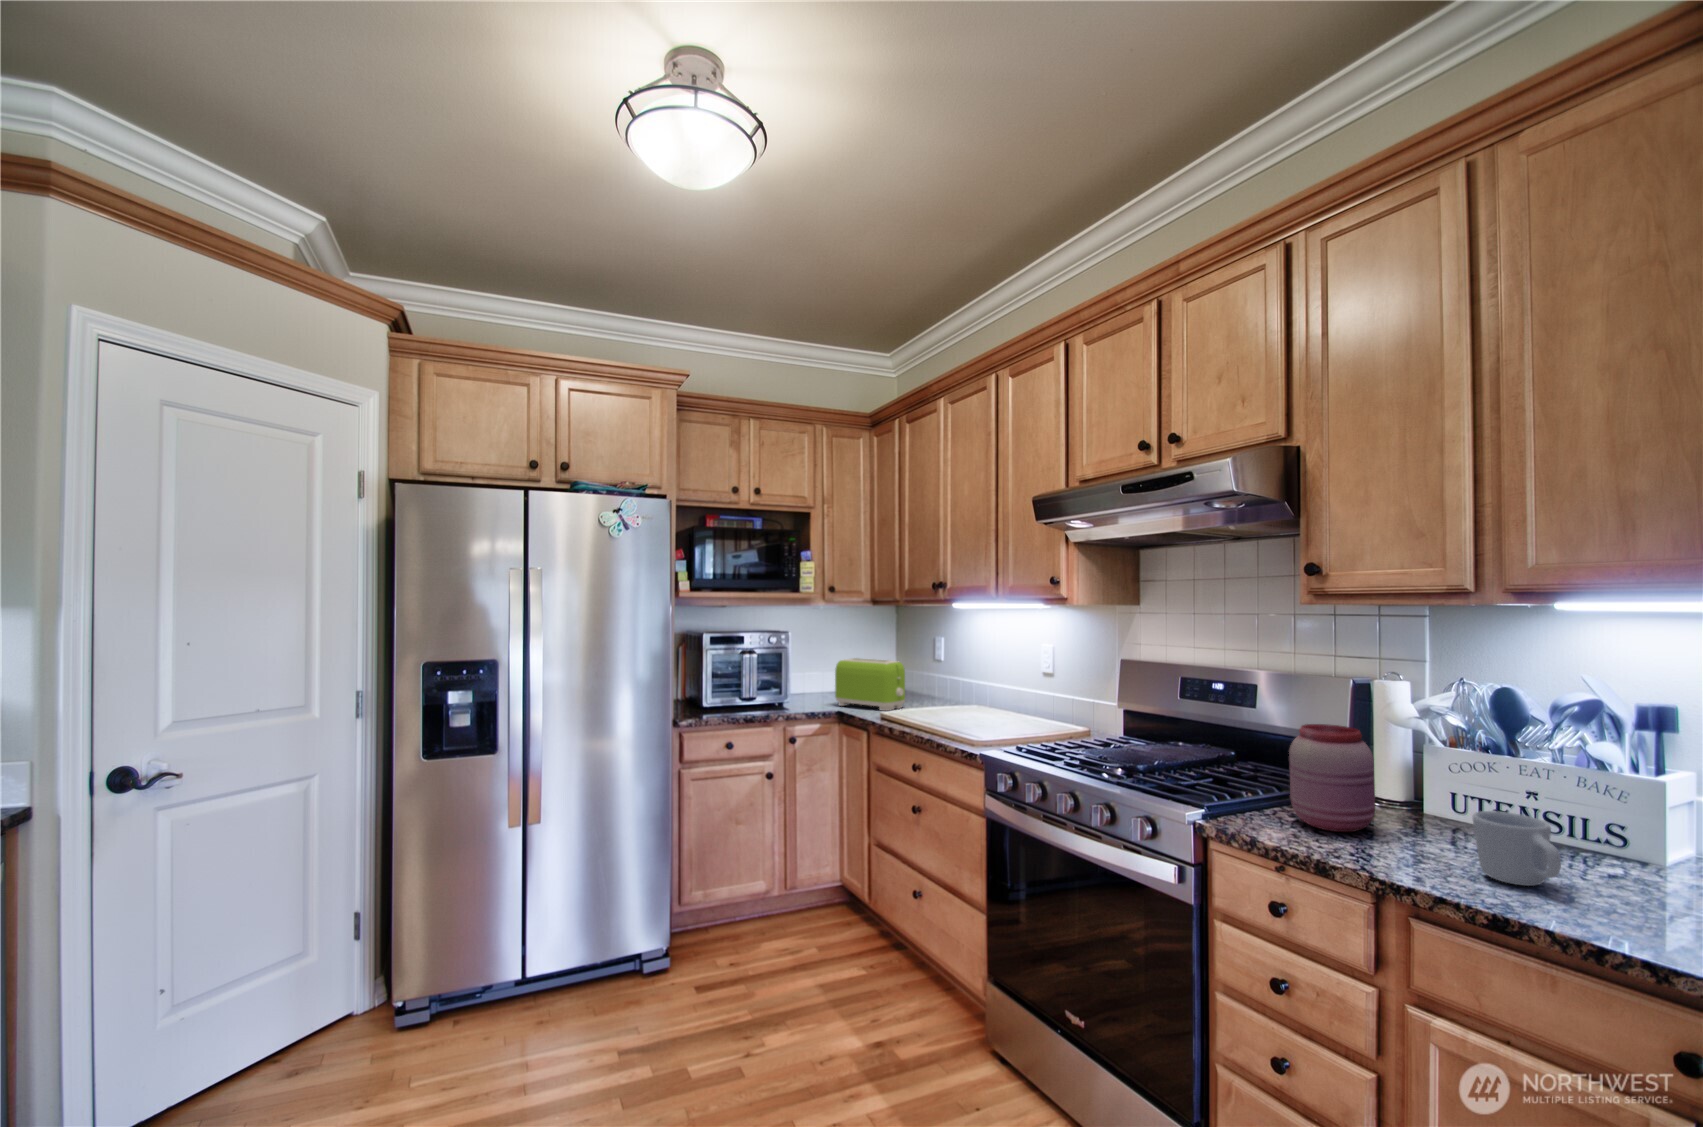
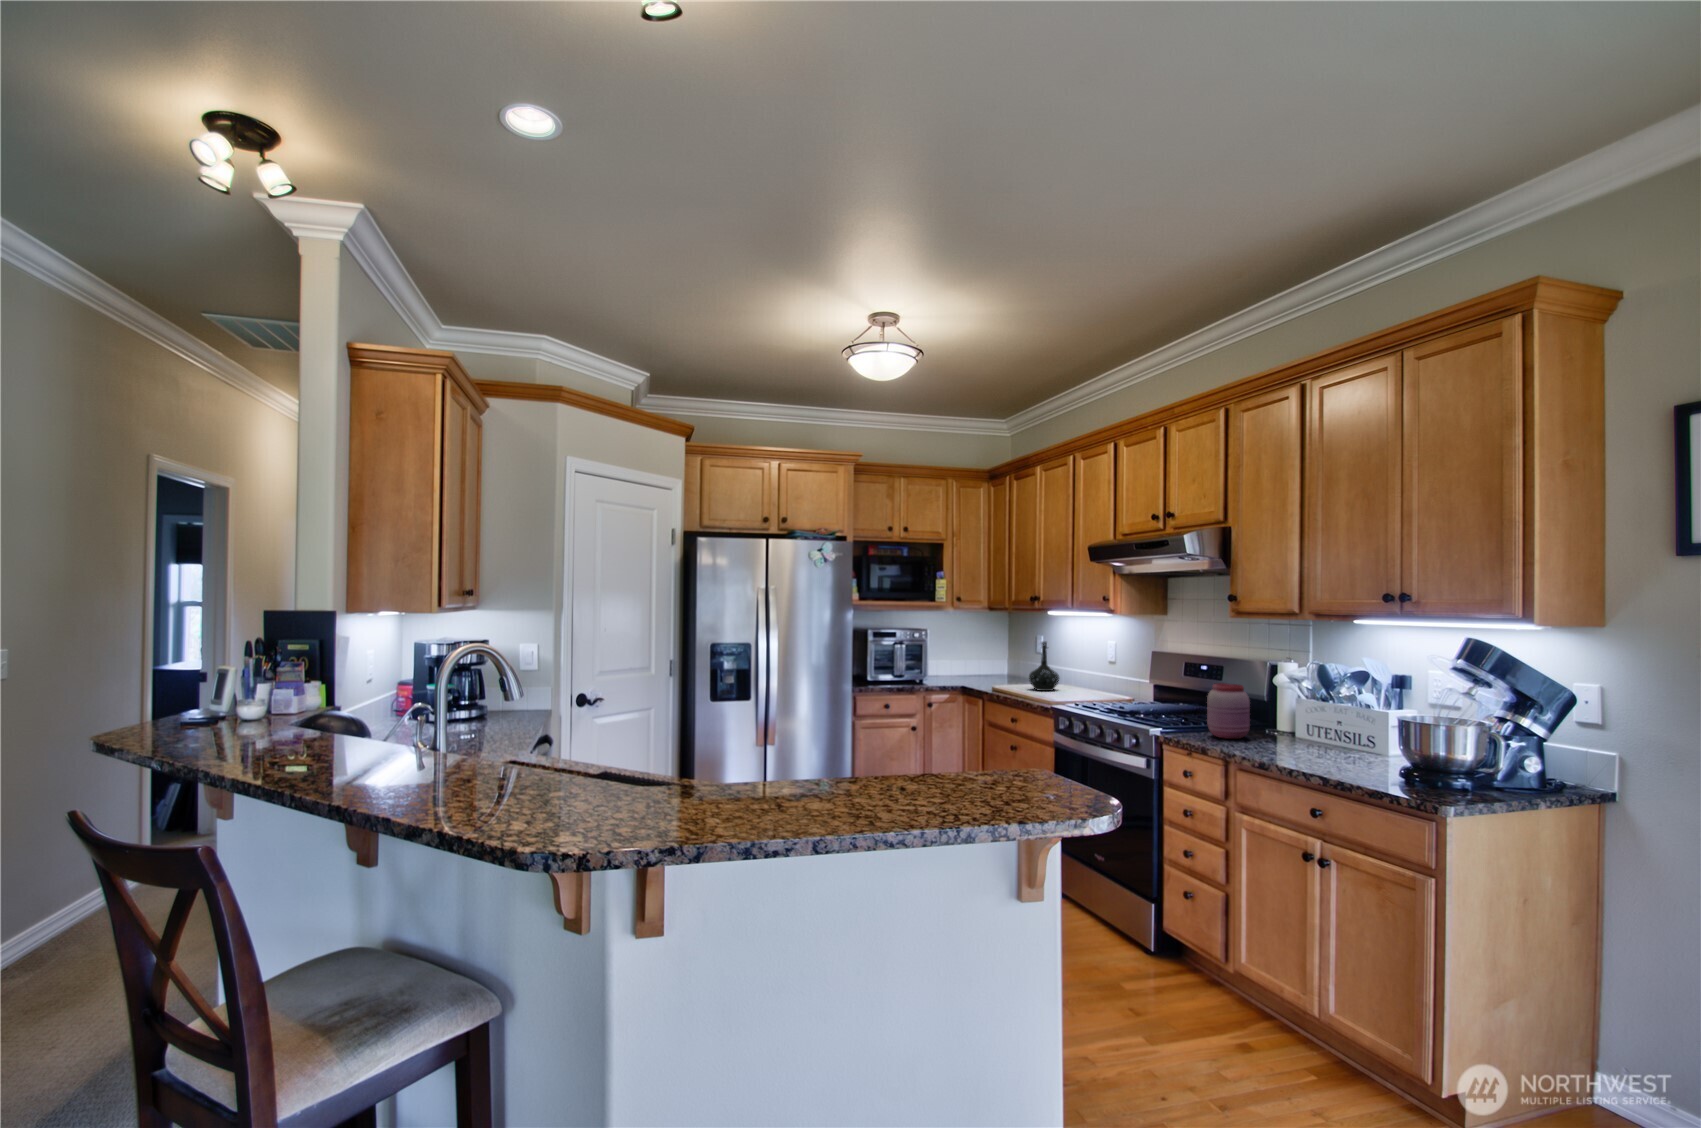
bottle: none [932,646,975,717] -> present [1029,642,1059,691]
toaster: present [835,658,905,711] -> none [961,650,1011,687]
mug: present [1473,811,1561,886] -> none [1272,722,1304,754]

